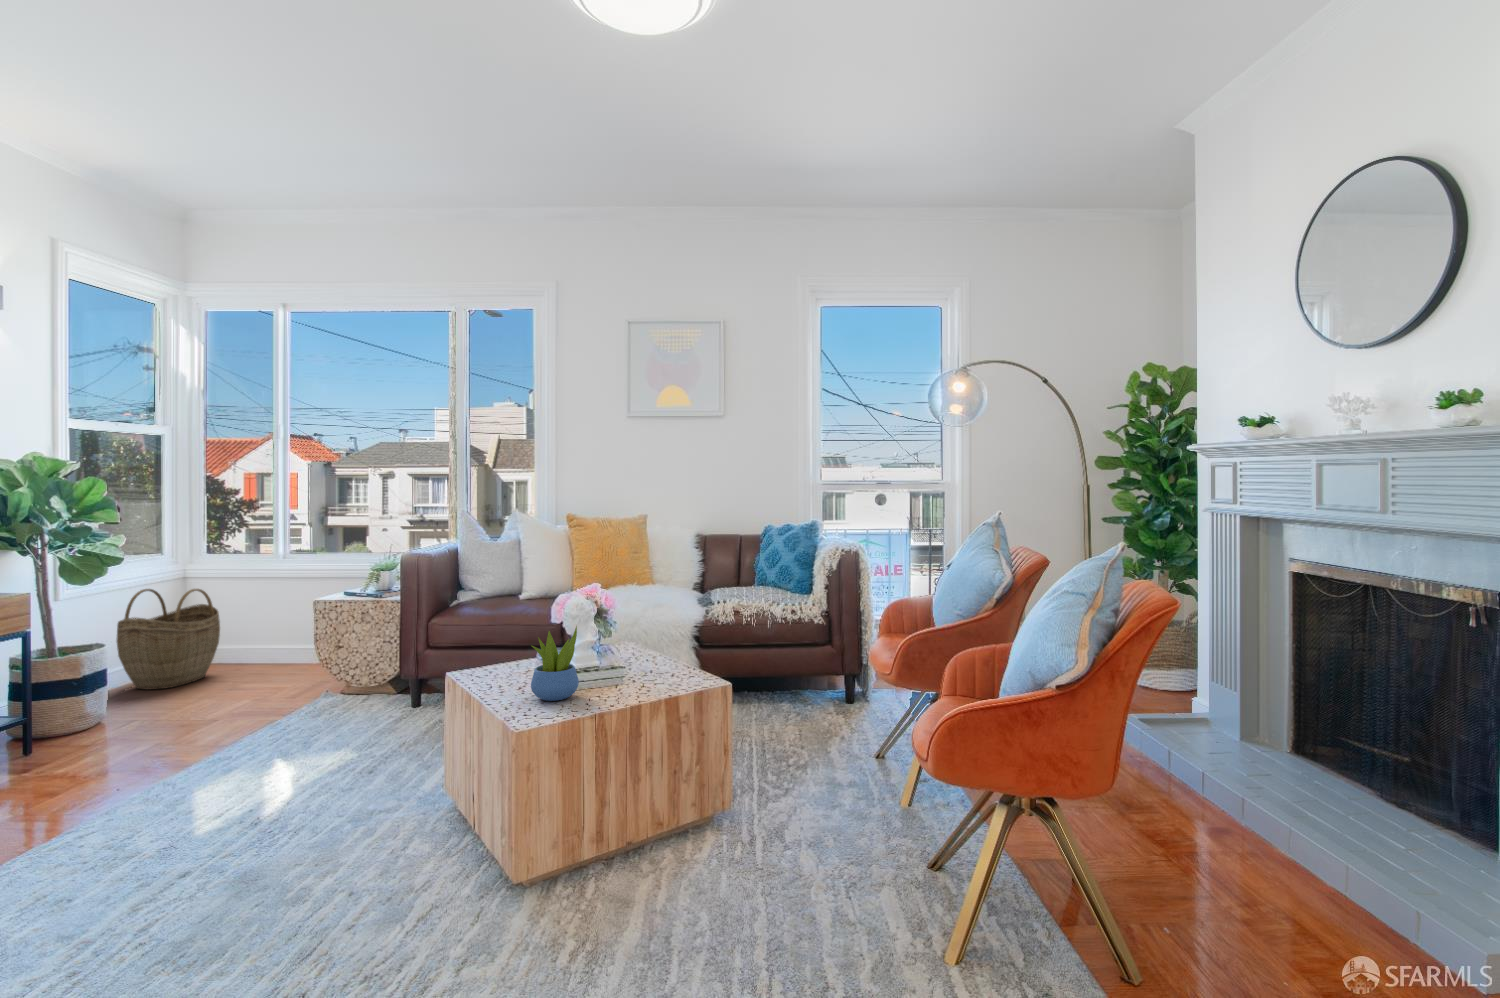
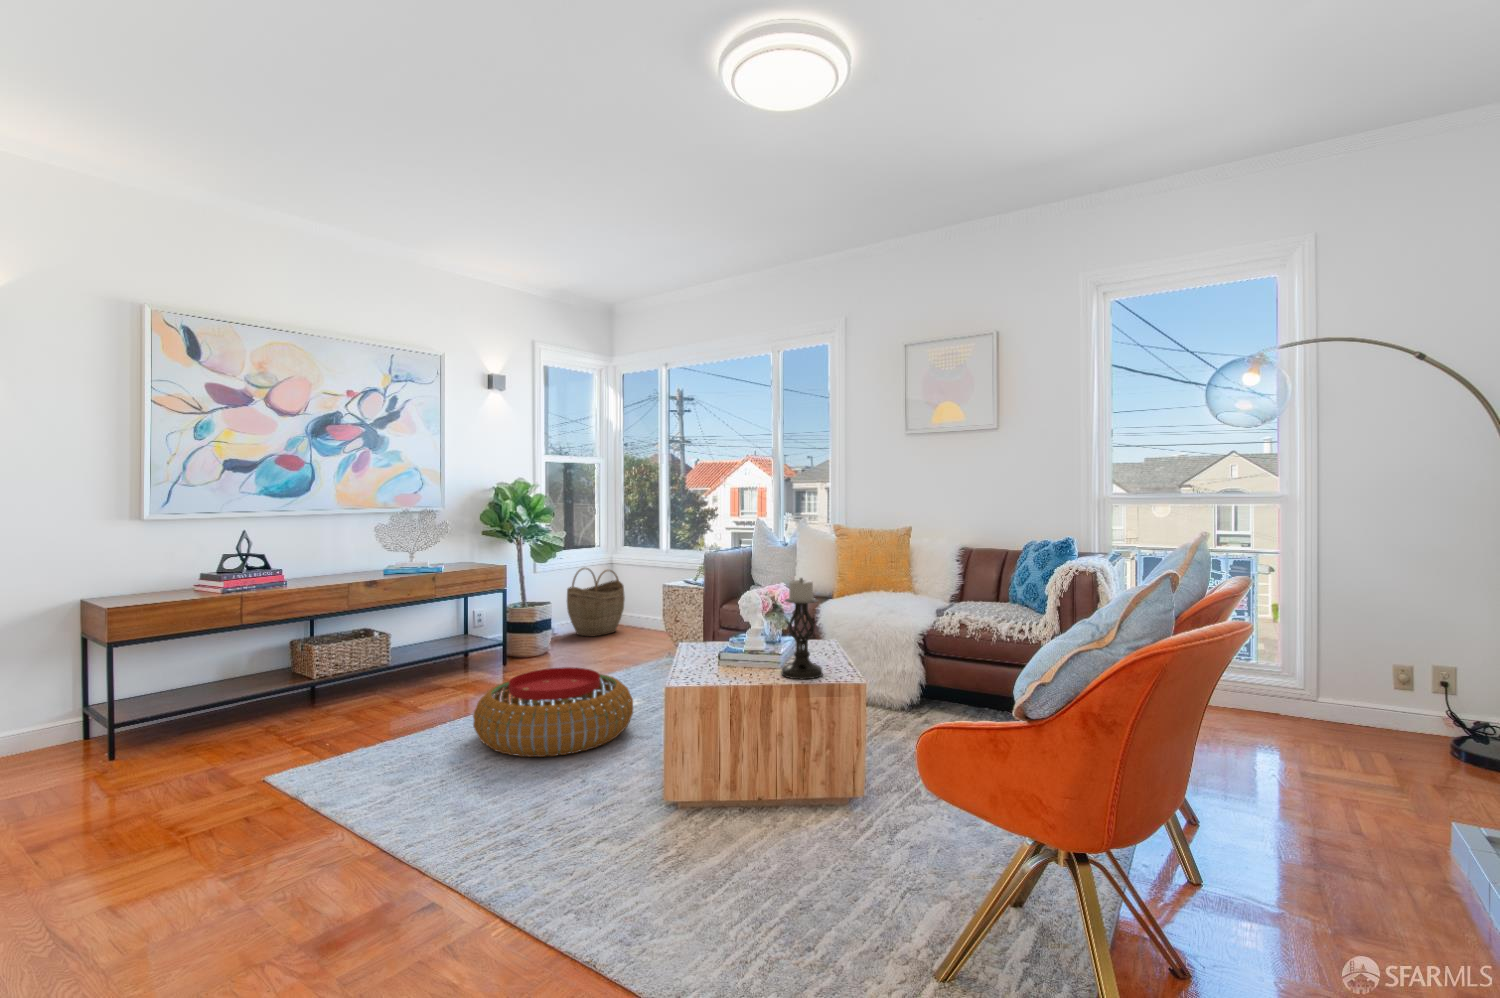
candle holder: none [631,565,682,688] -> present [782,578,823,679]
succulent plant: present [531,626,579,701] -> none [700,621,735,676]
pouf: none [63,728,362,891] -> present [473,667,633,757]

